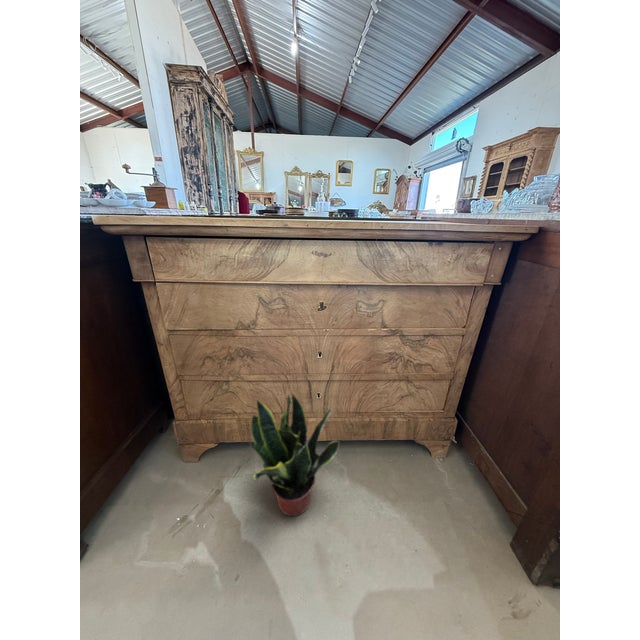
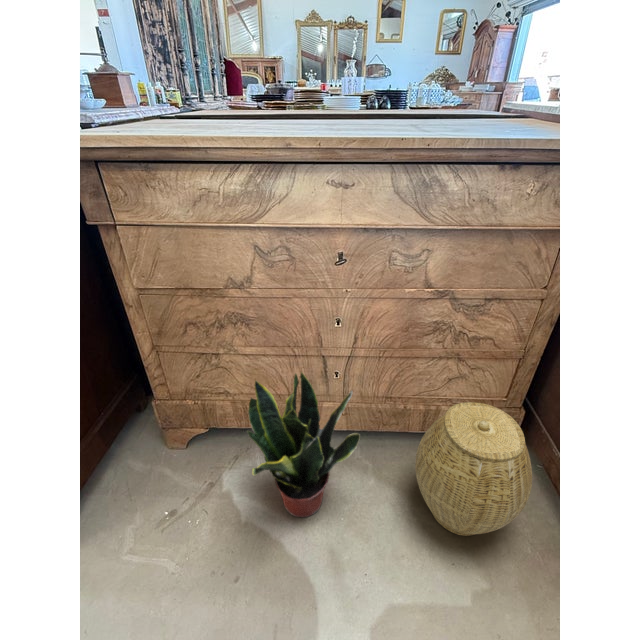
woven basket: none [382,413,472,524] -> present [415,402,532,536]

